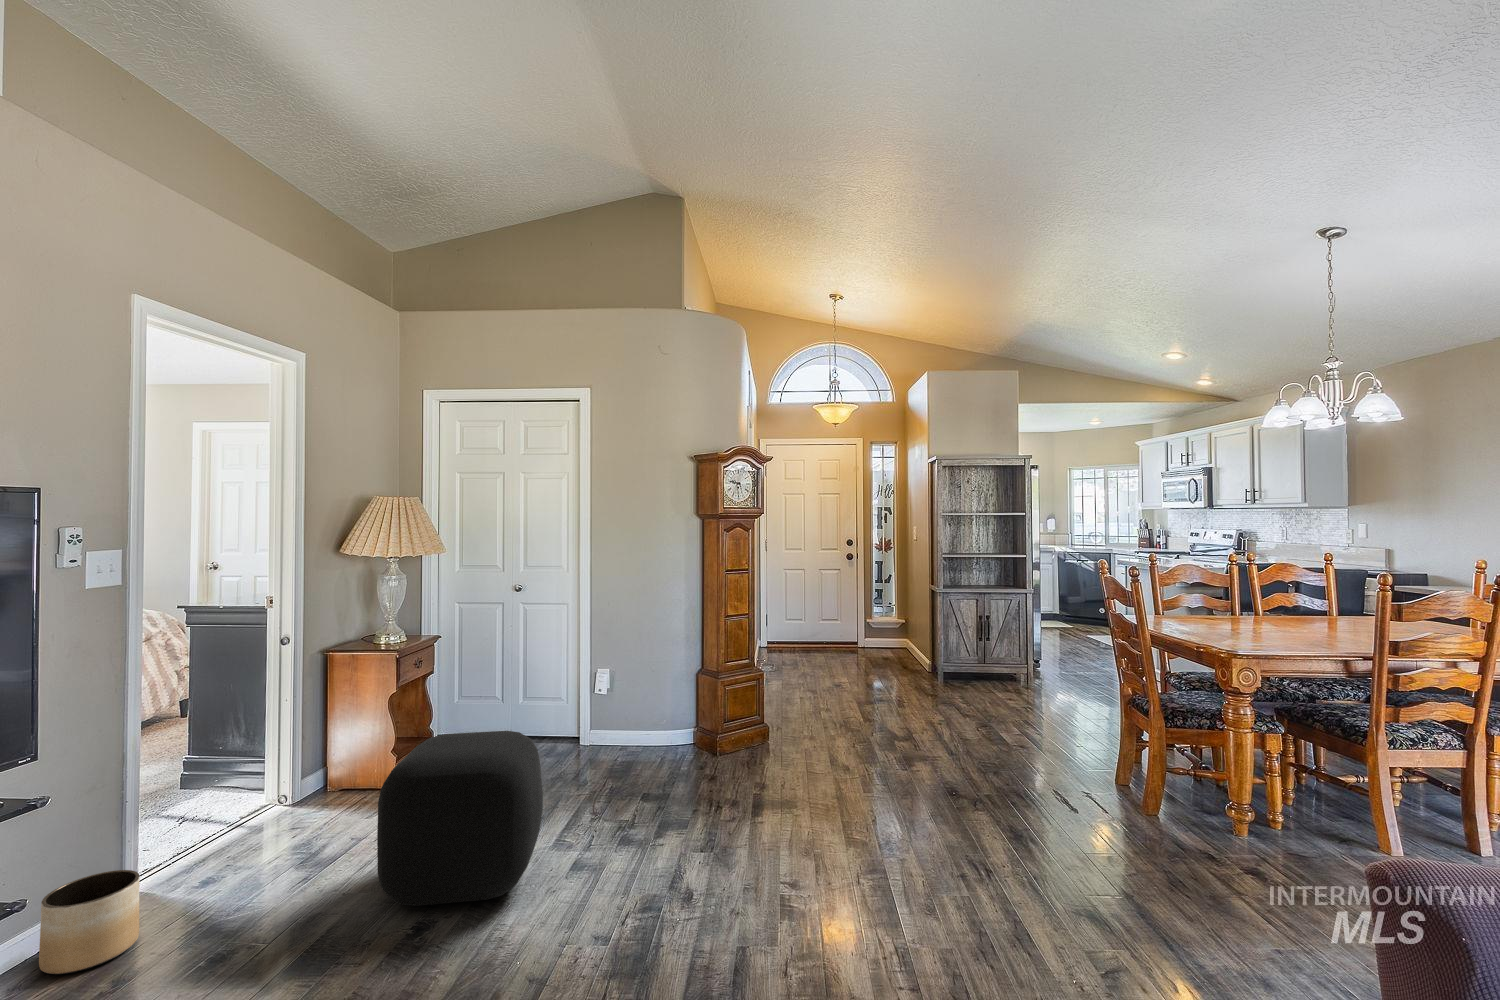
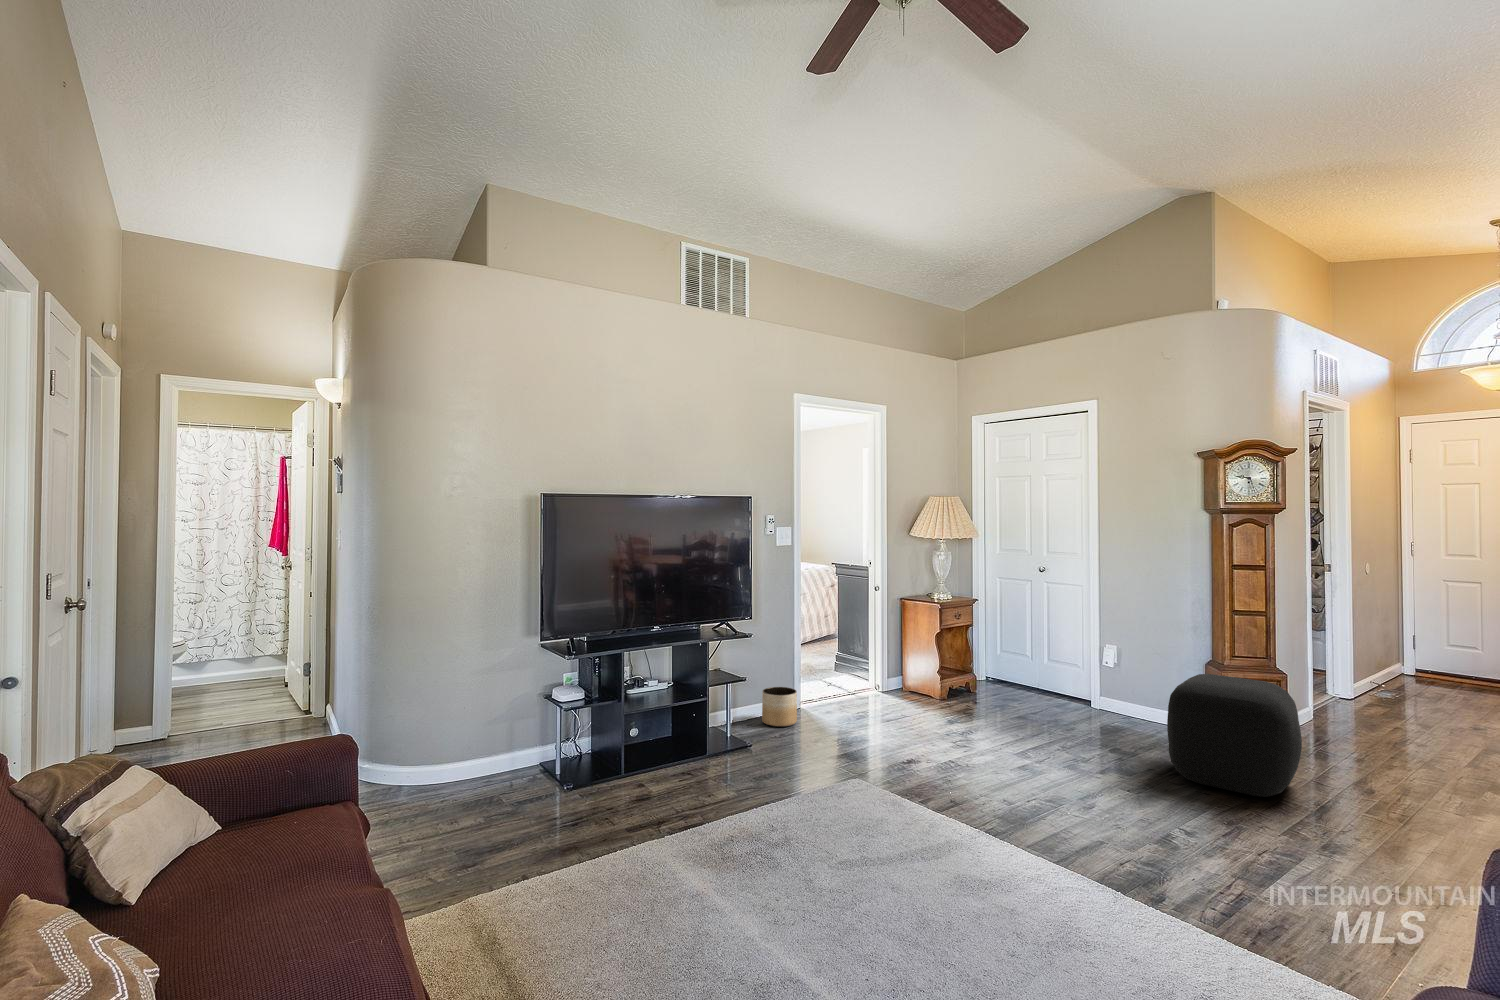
ottoman: present [377,731,543,906] -> present [1167,674,1302,797]

